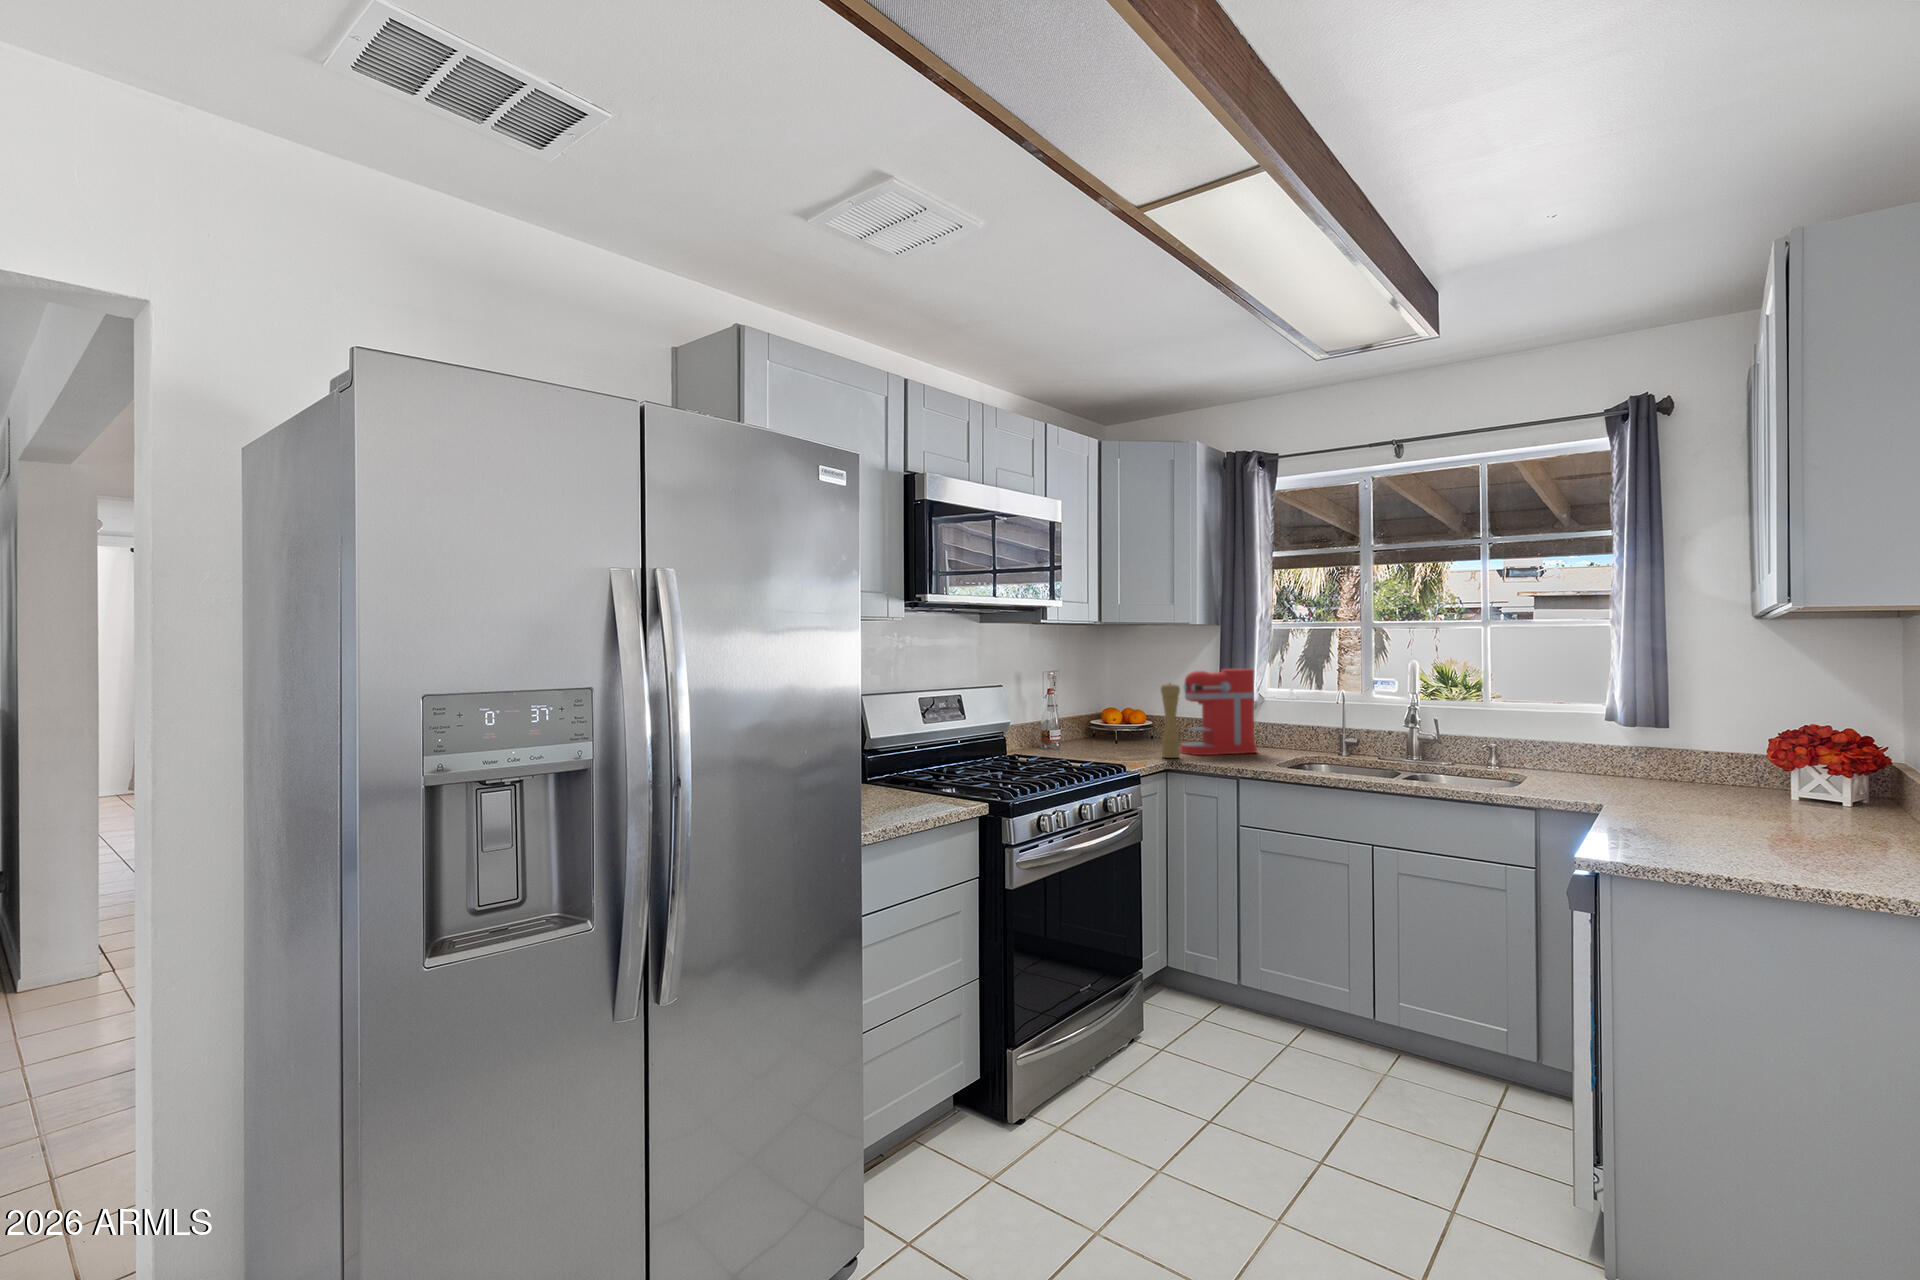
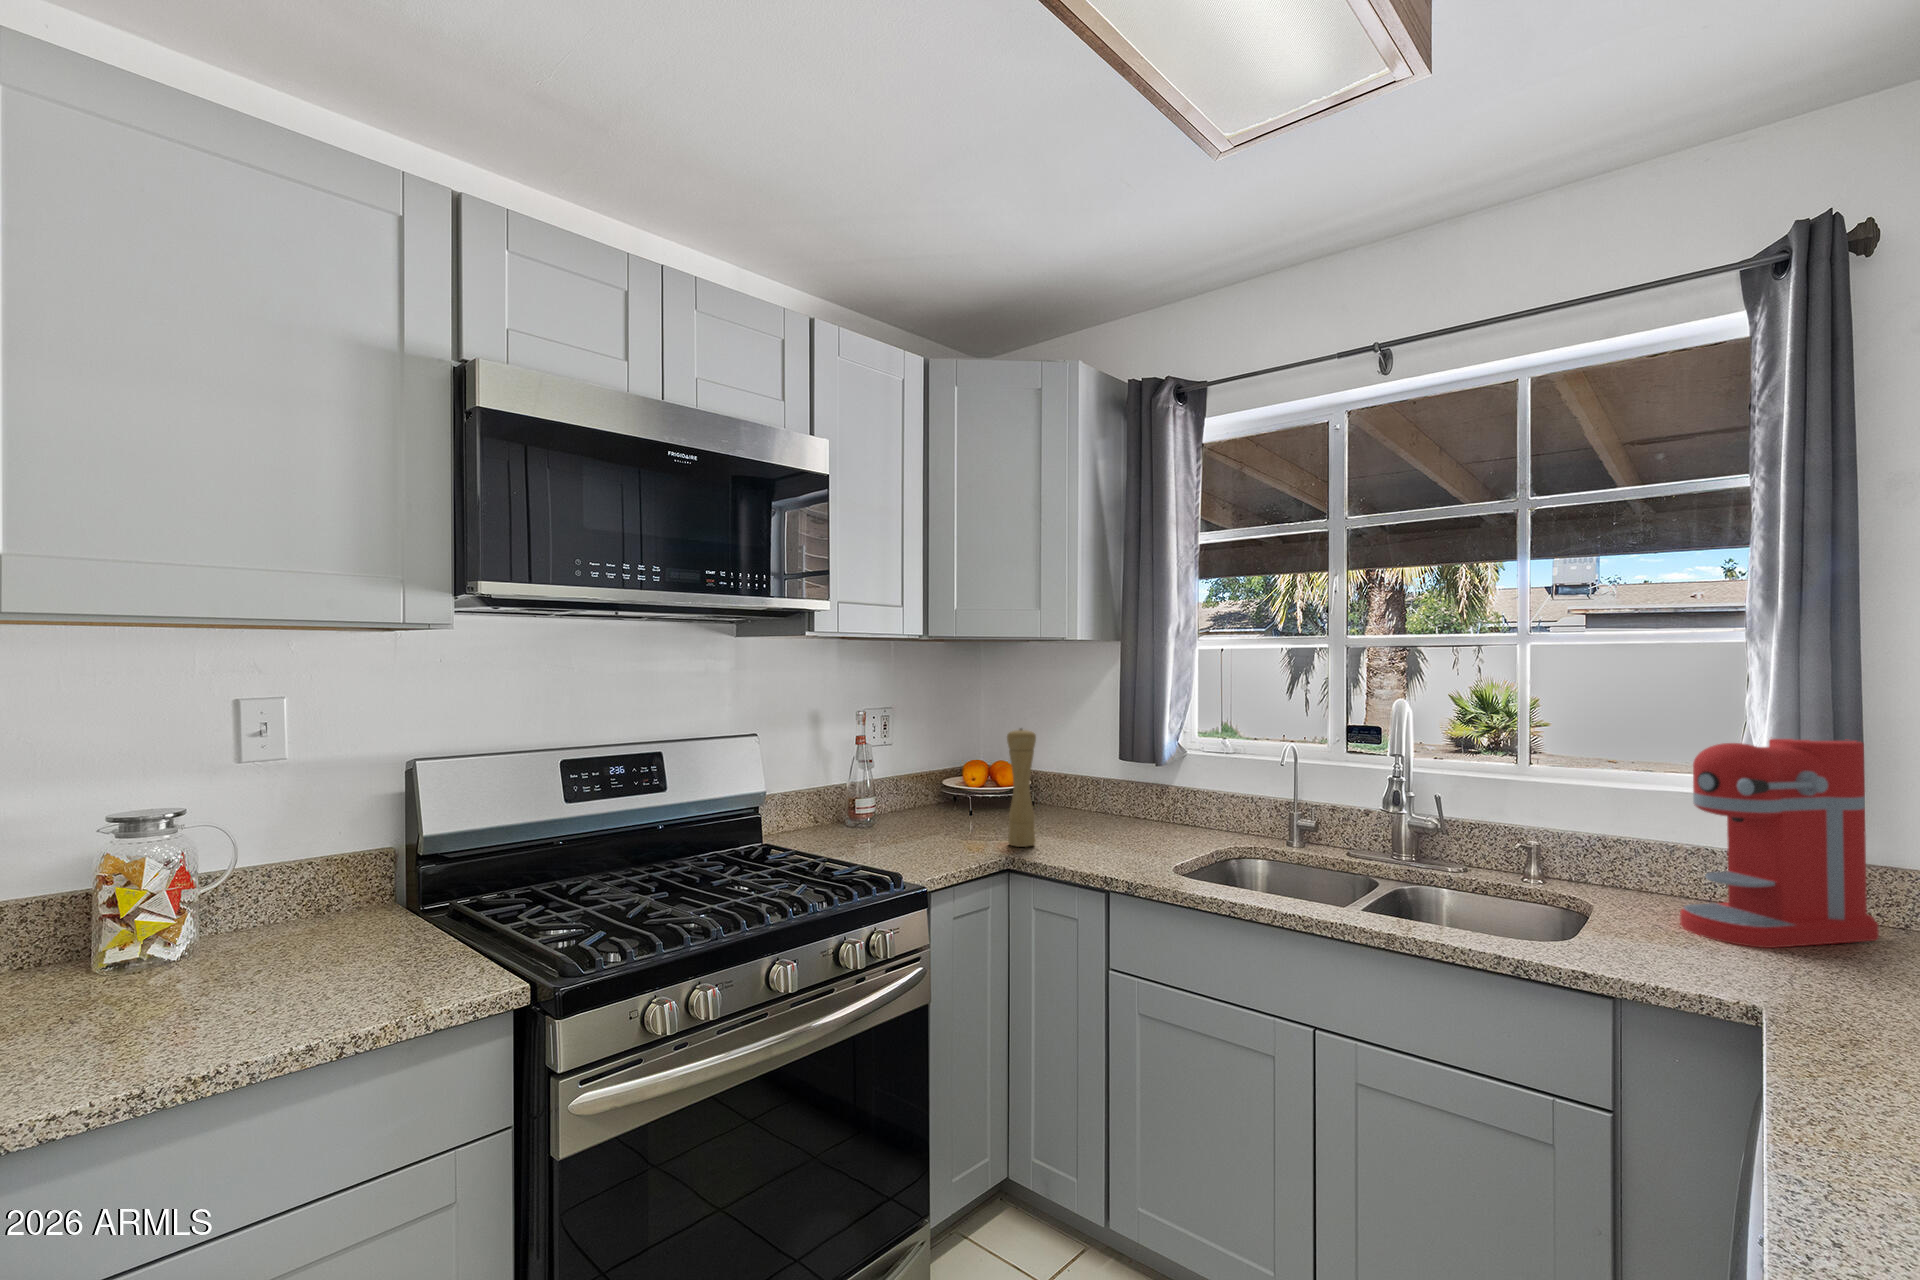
coffee maker: present [1180,669,1257,755] -> present [1680,739,1879,948]

